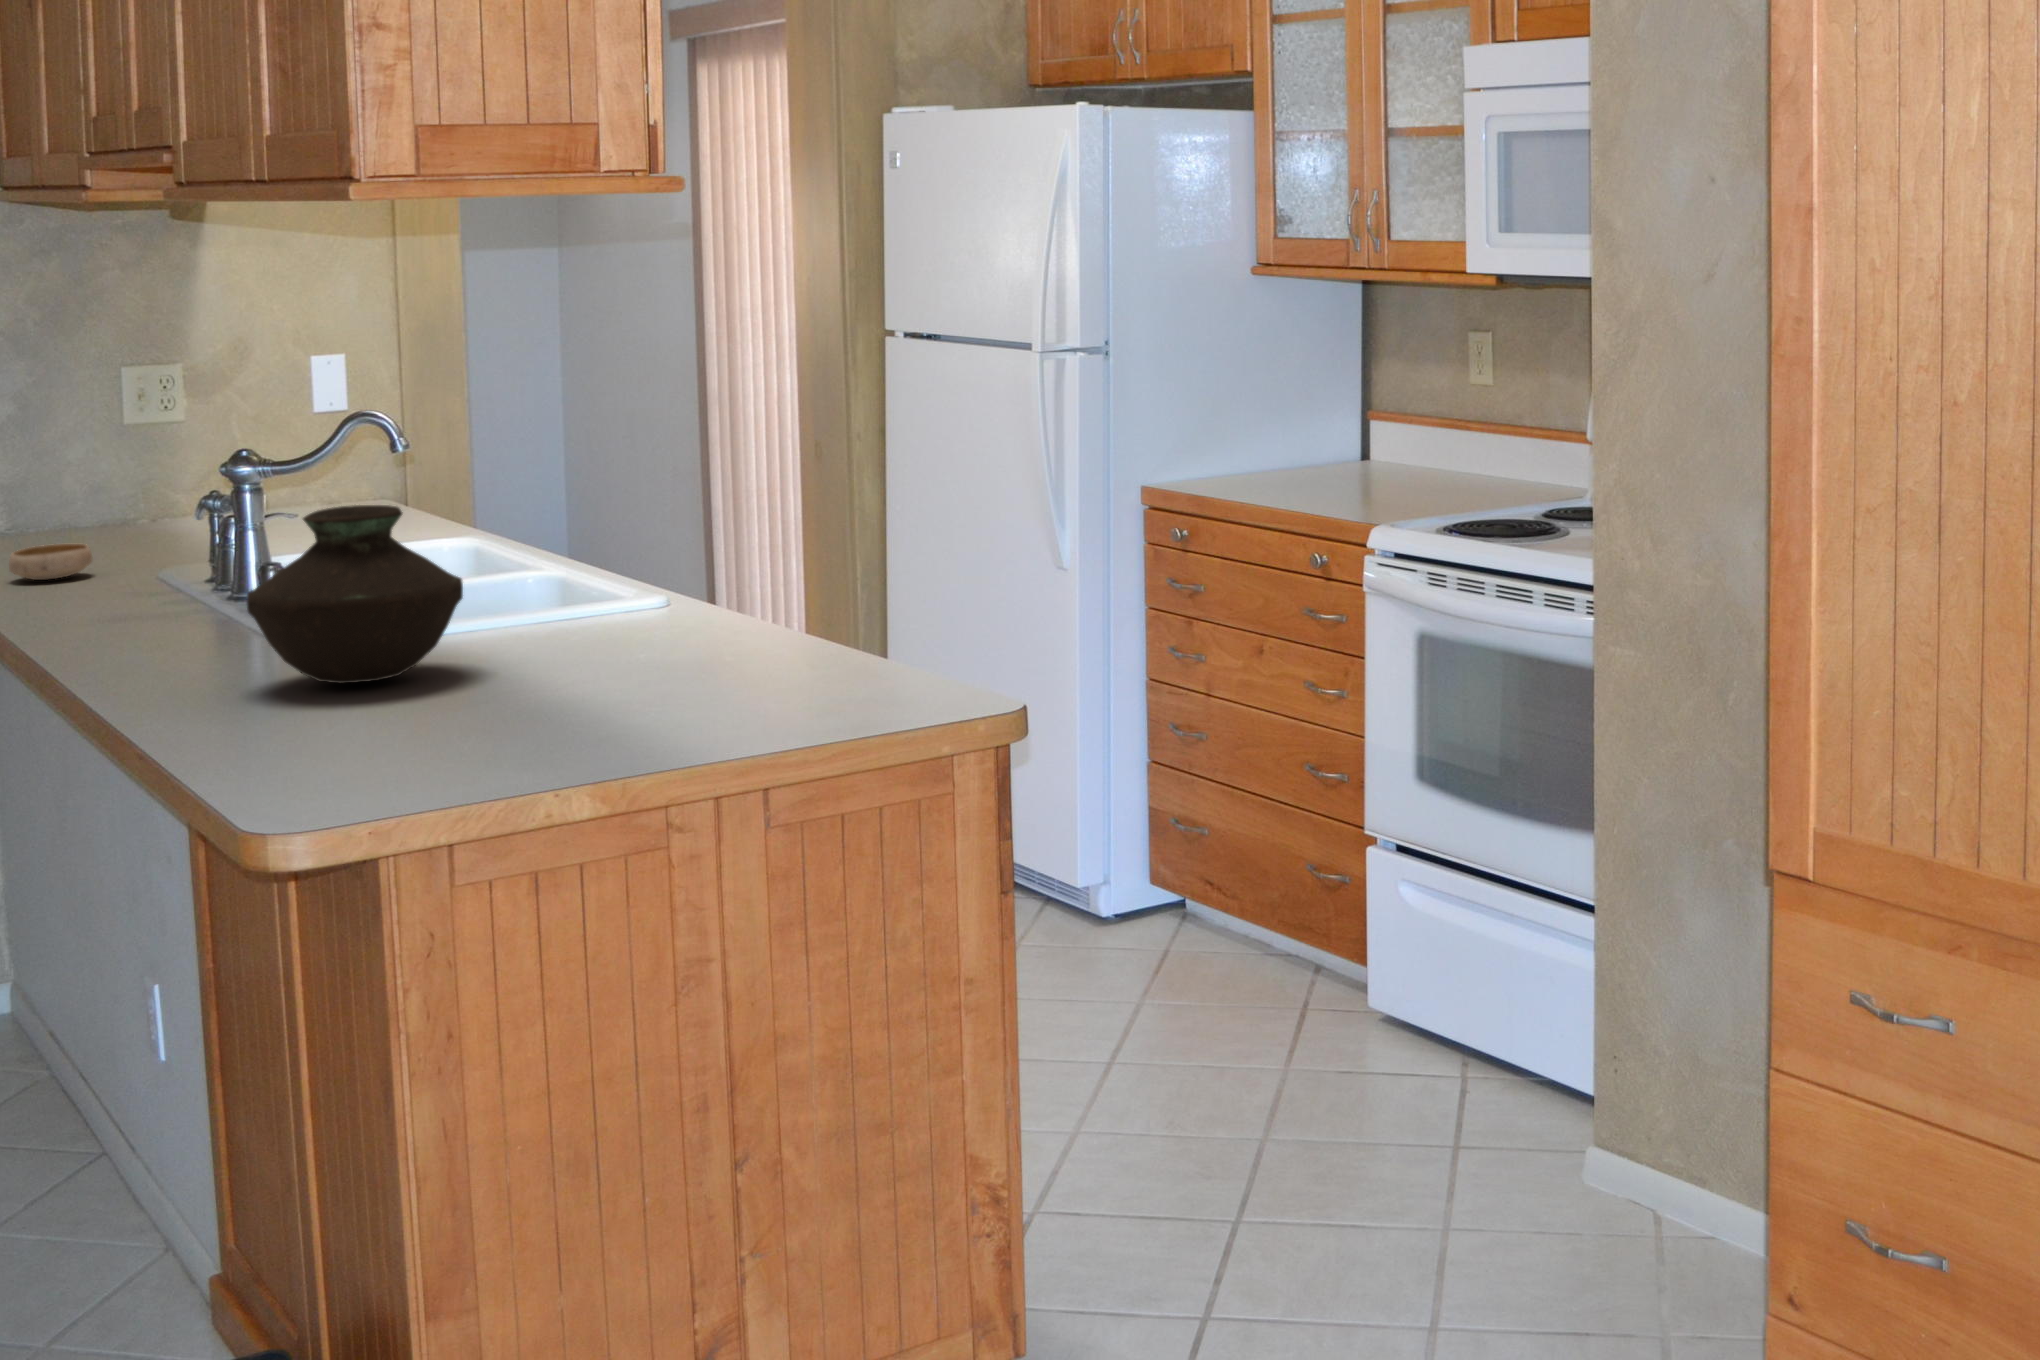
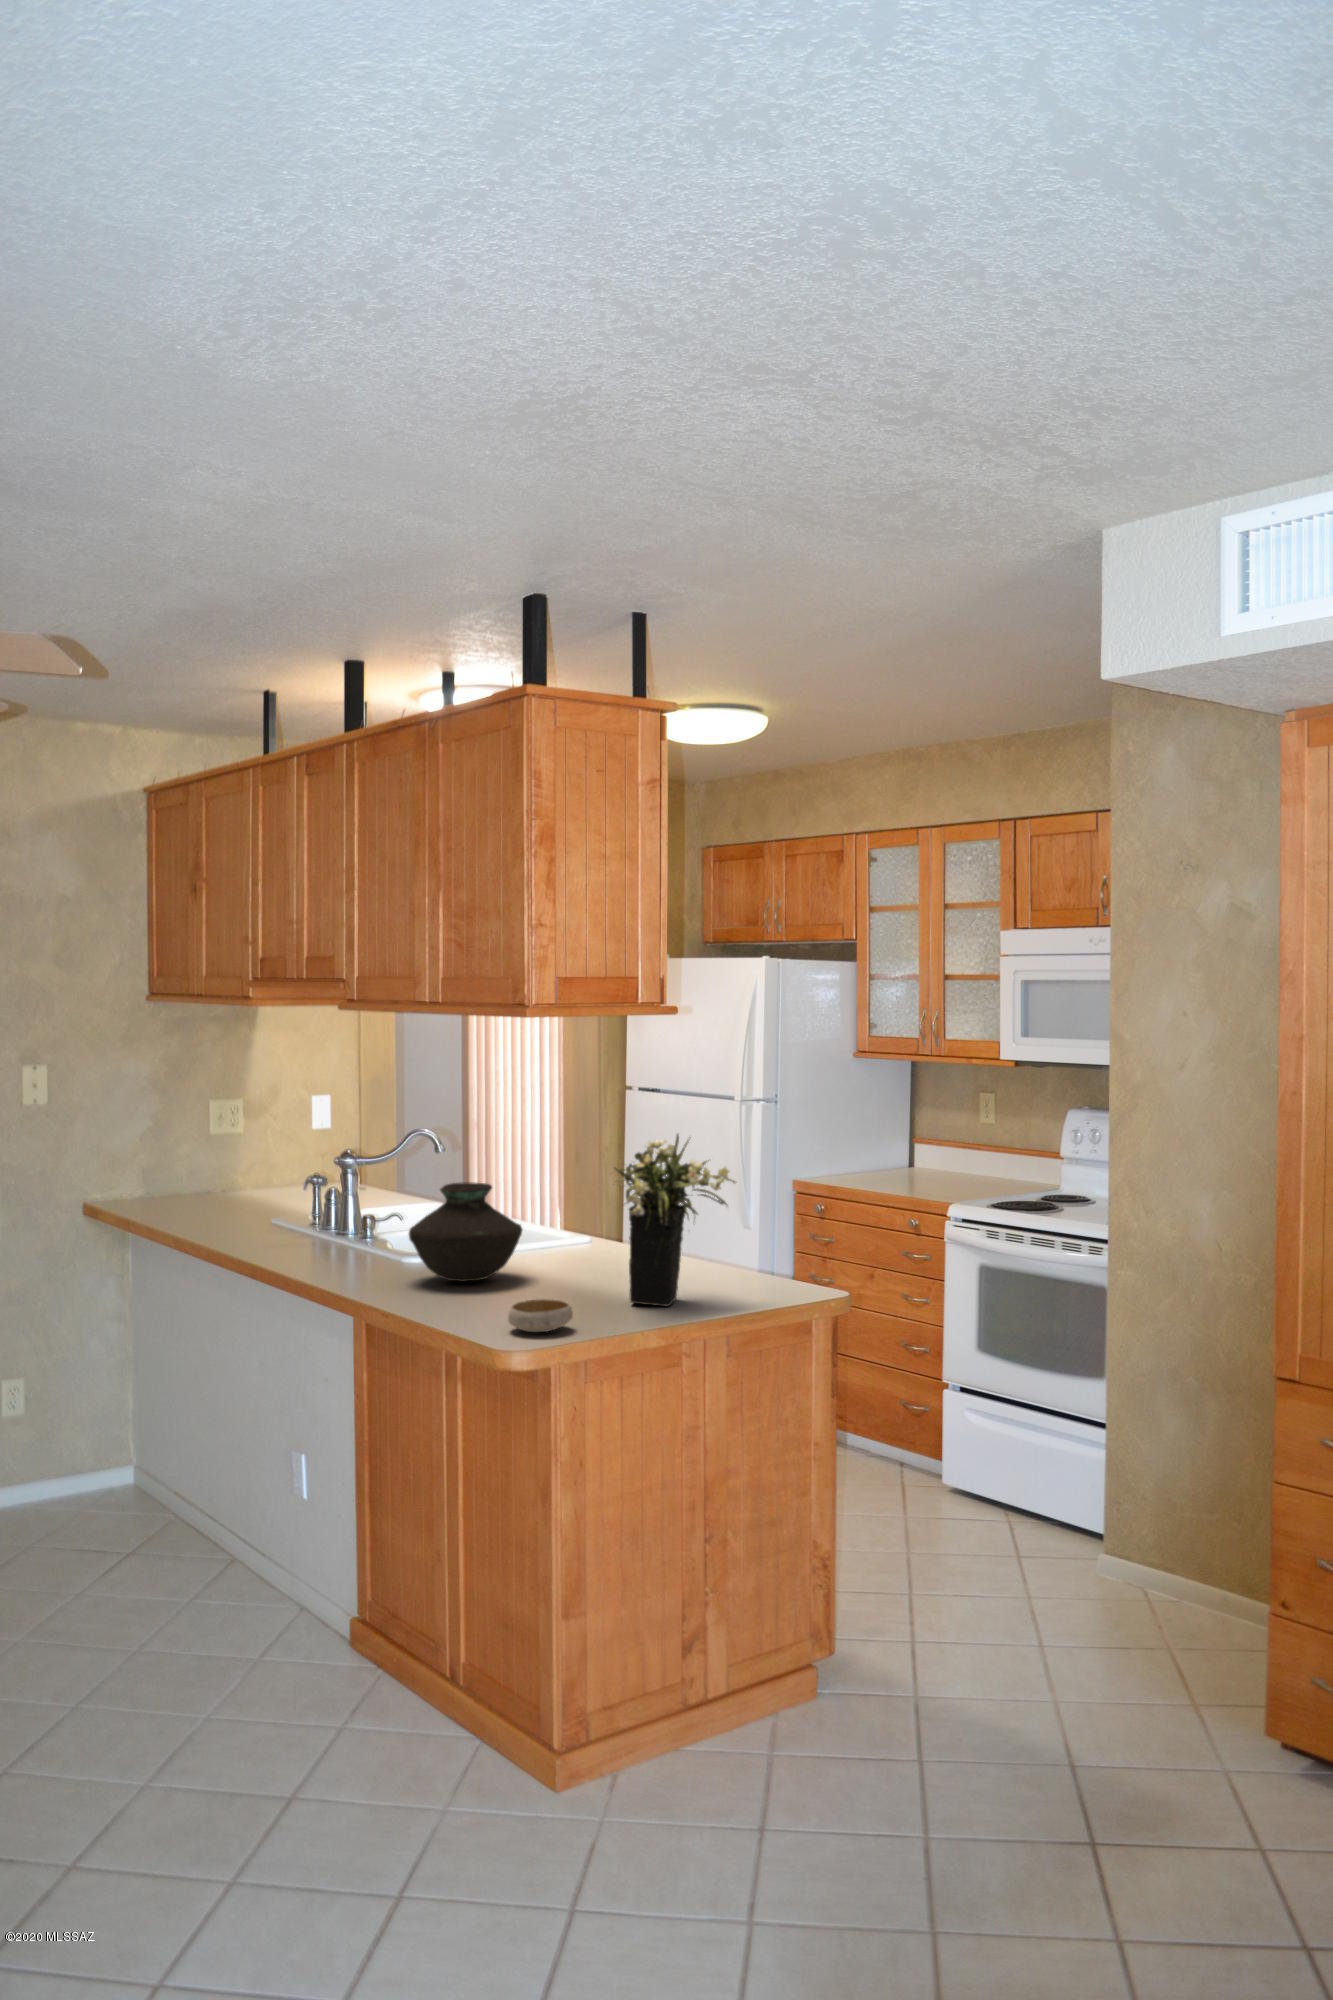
flower arrangement: none [537,408,795,726] -> present [615,1135,735,1307]
bowl: present [9,544,93,580] -> present [508,1299,573,1332]

